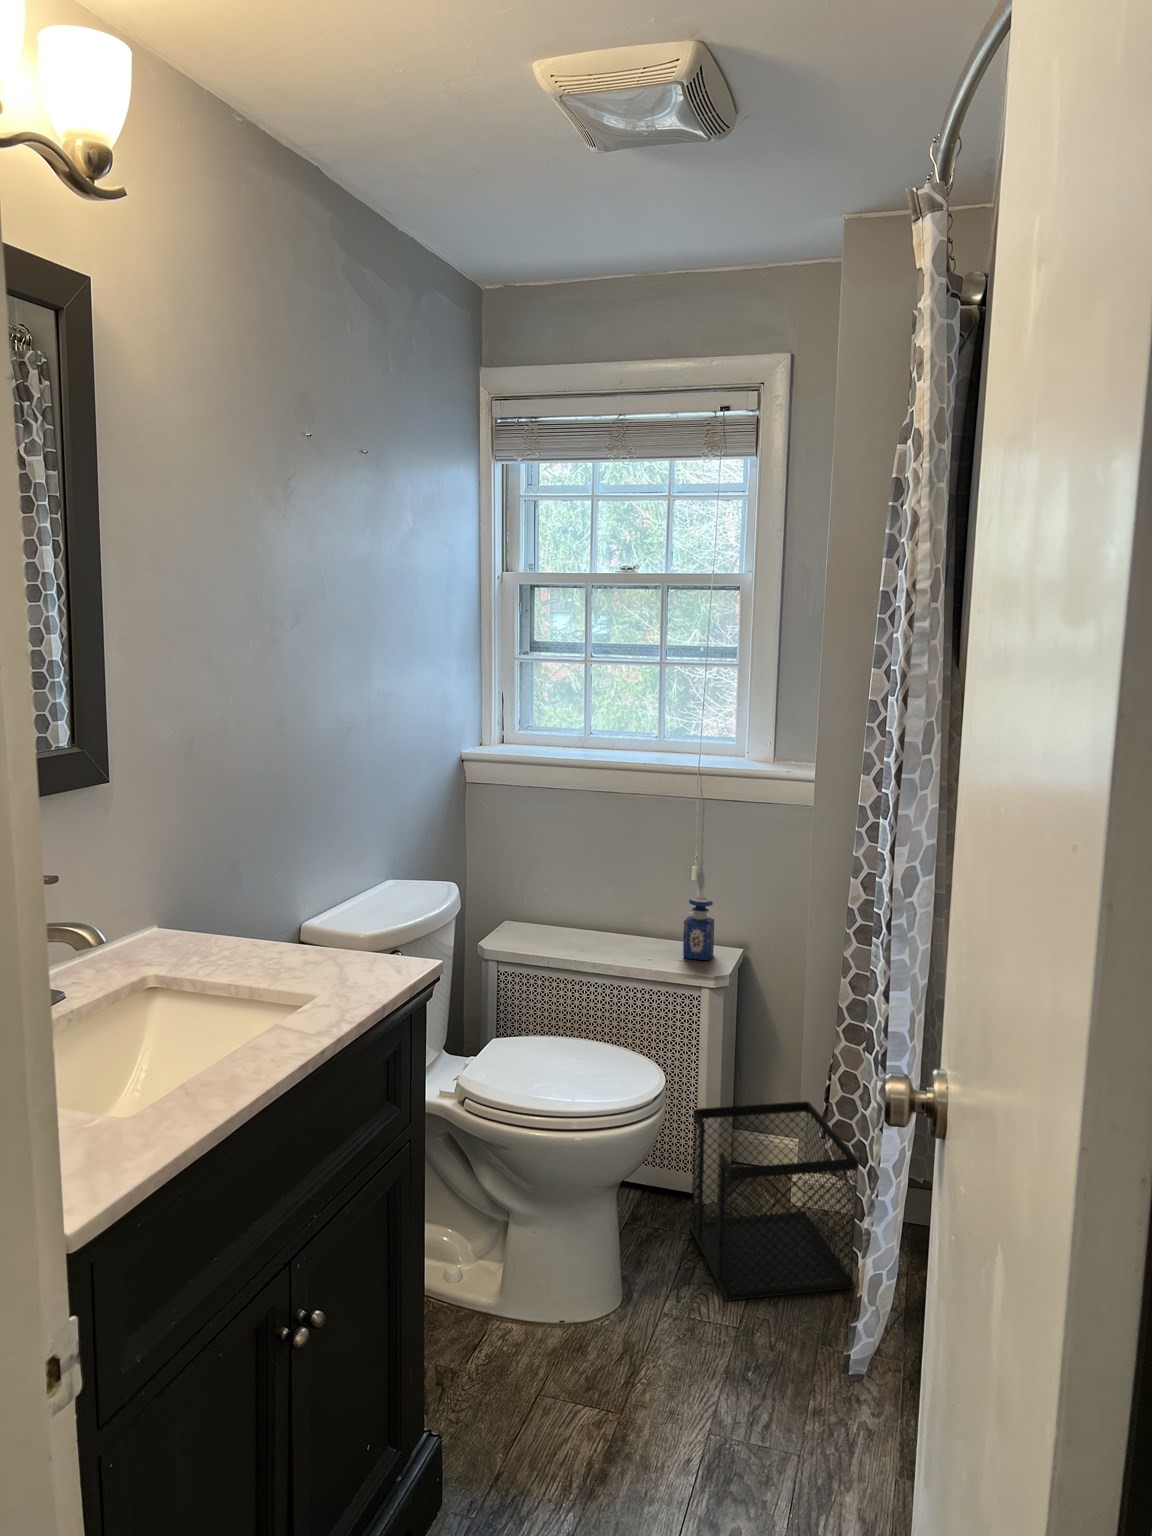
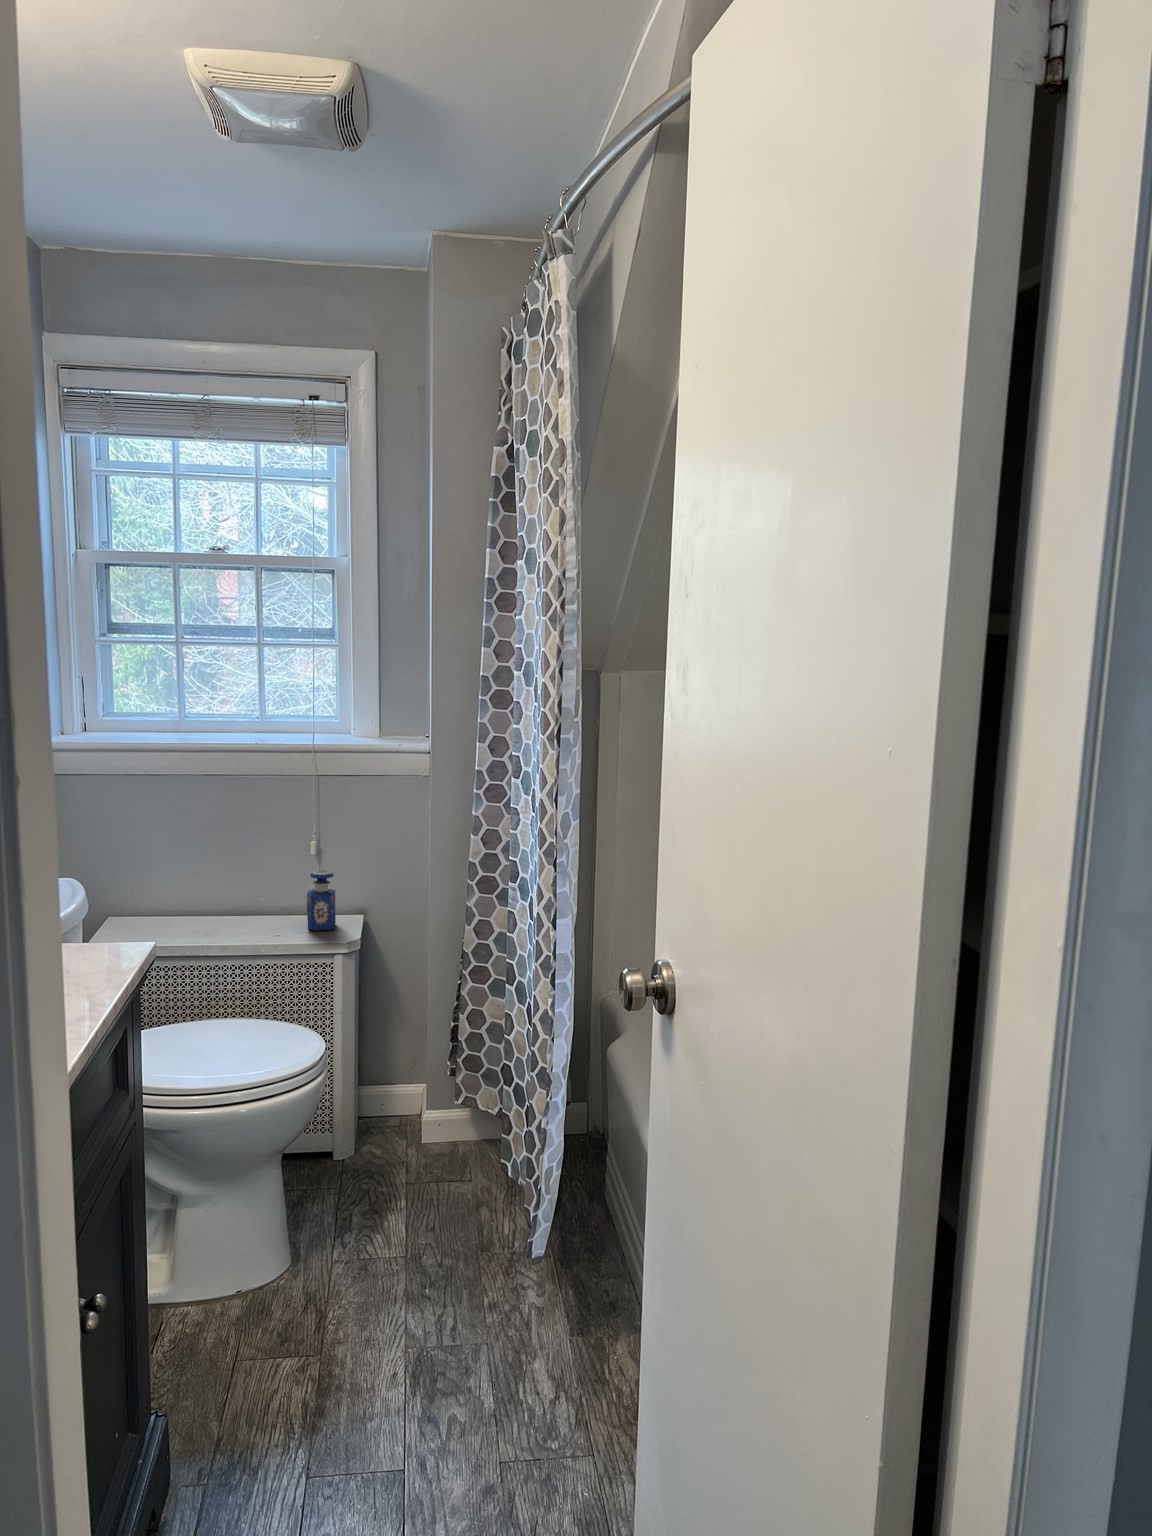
wastebasket: present [689,1101,859,1301] -> none [336,1046,496,1237]

